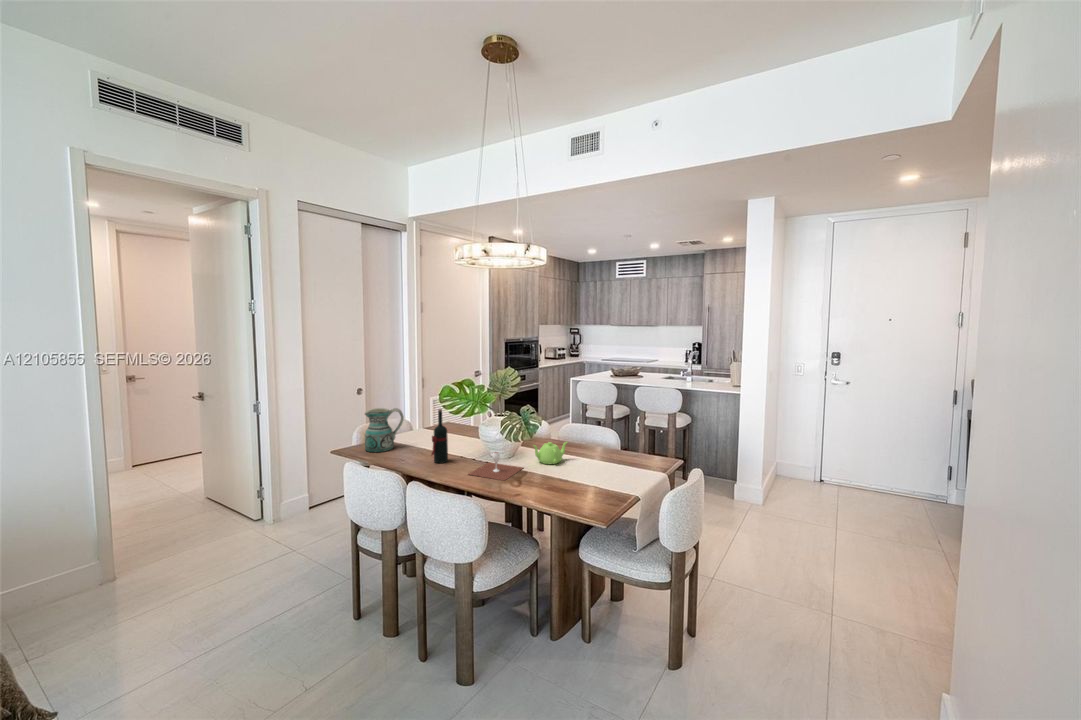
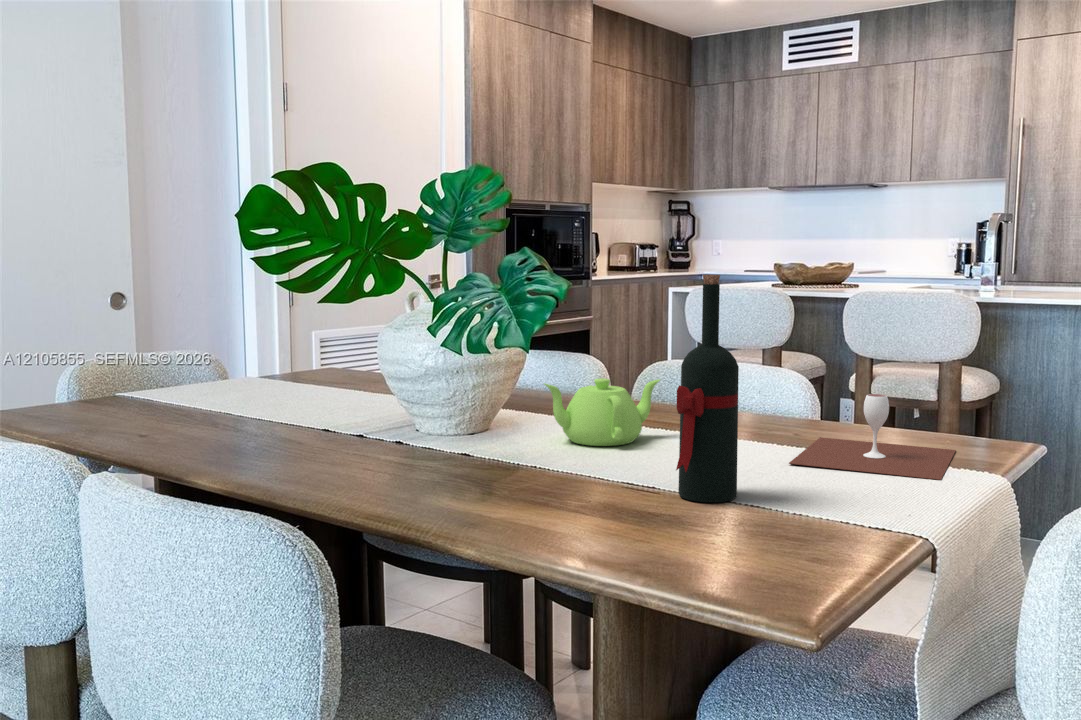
ceramic pitcher: present [365,408,404,452] -> none [53,294,173,419]
wine bottle: present [432,409,448,463] -> present [676,275,739,502]
wine glass: present [469,452,523,480] -> present [789,394,956,480]

